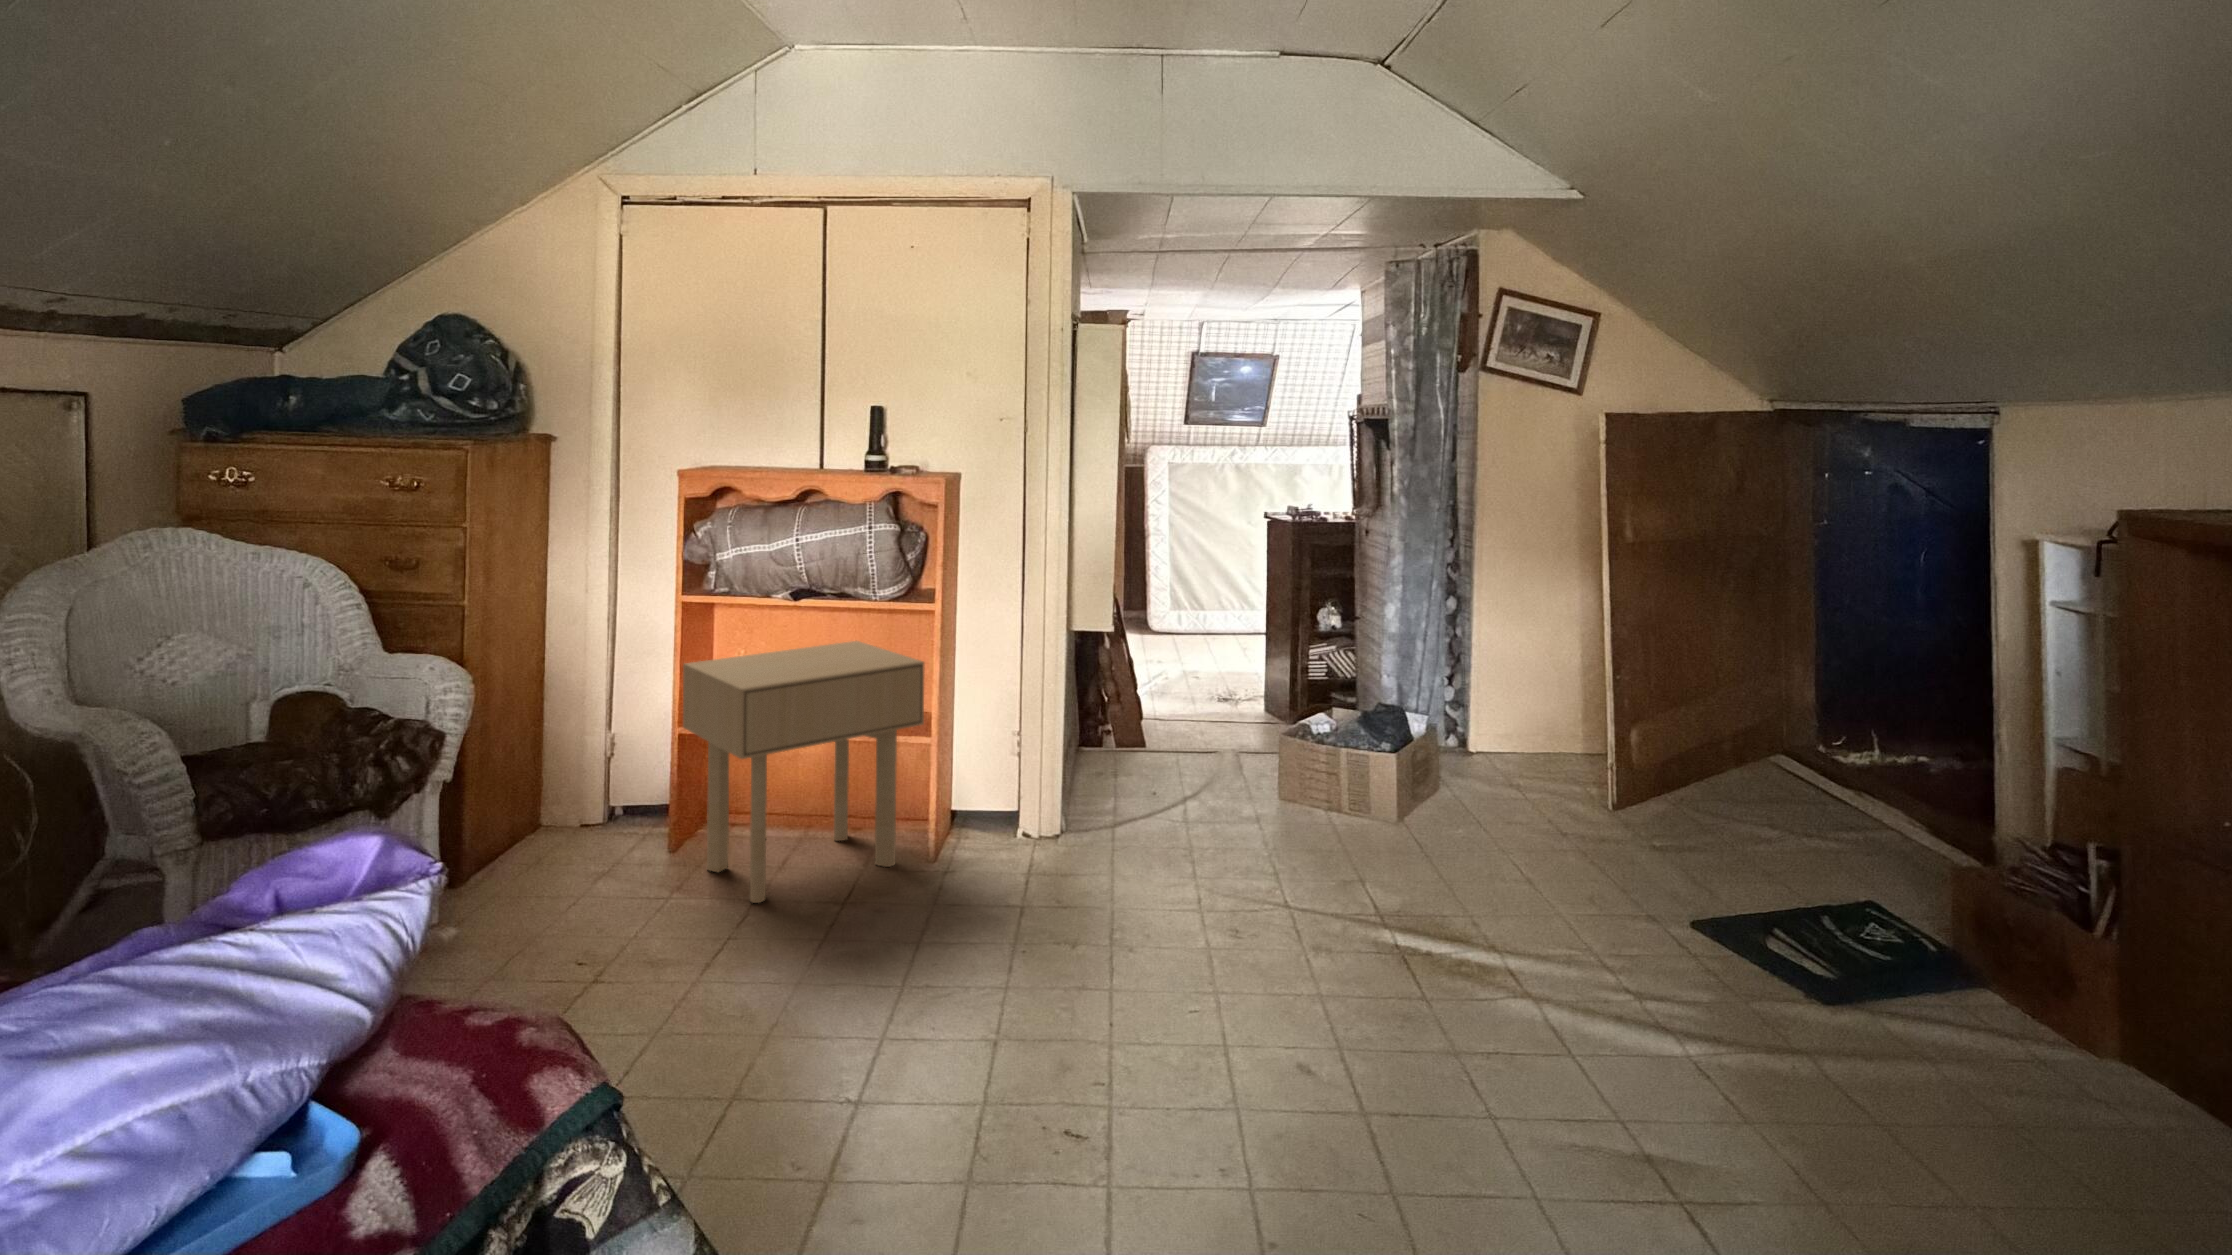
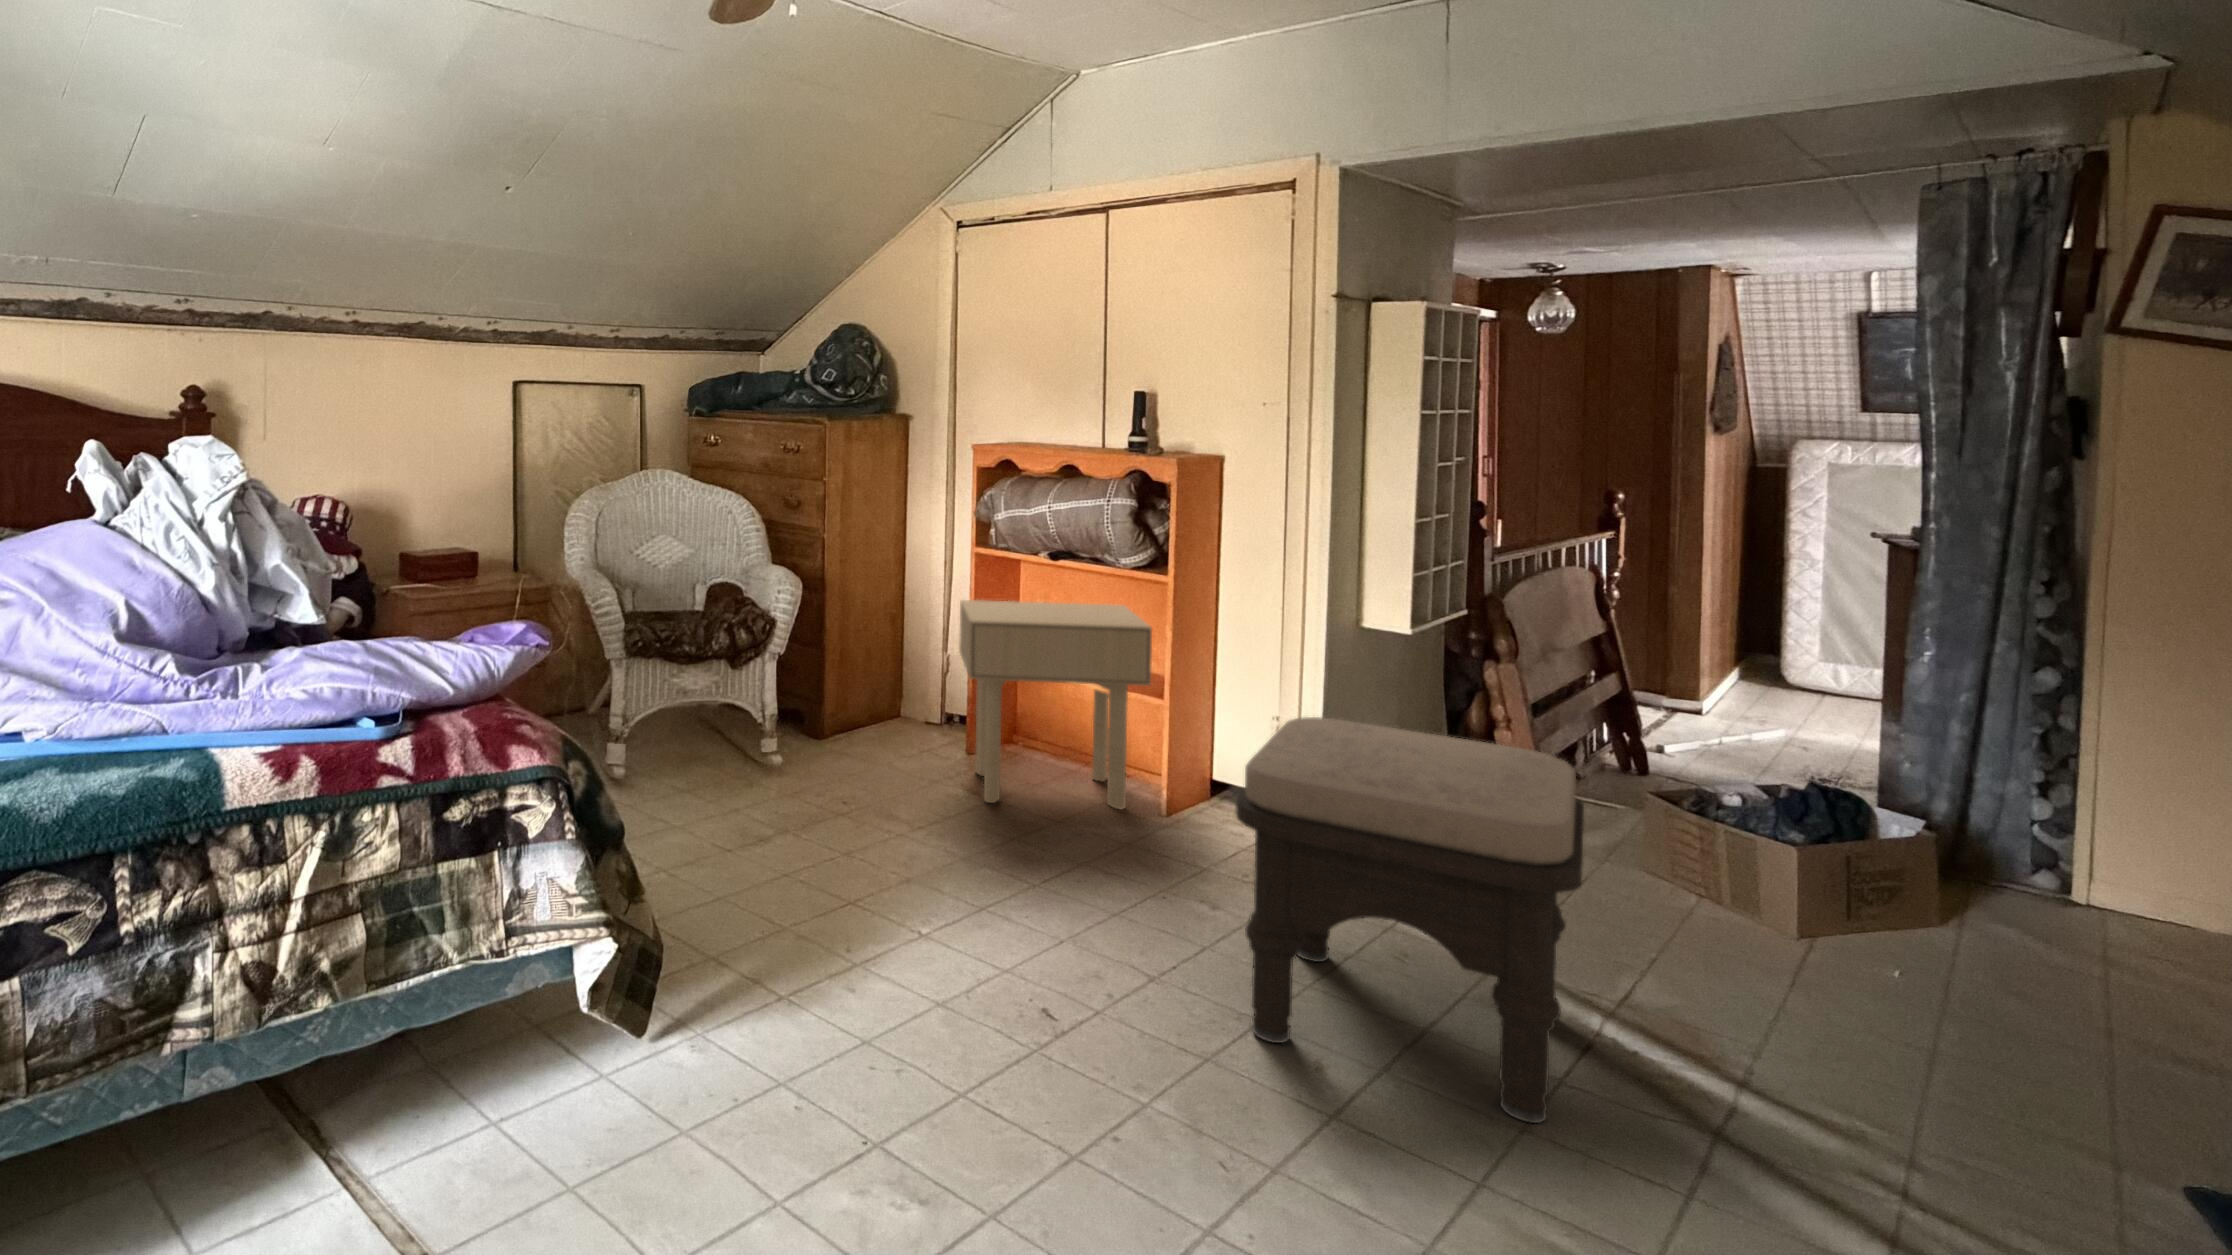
ottoman: none [1150,720,1462,1061] -> present [1235,717,1584,1123]

